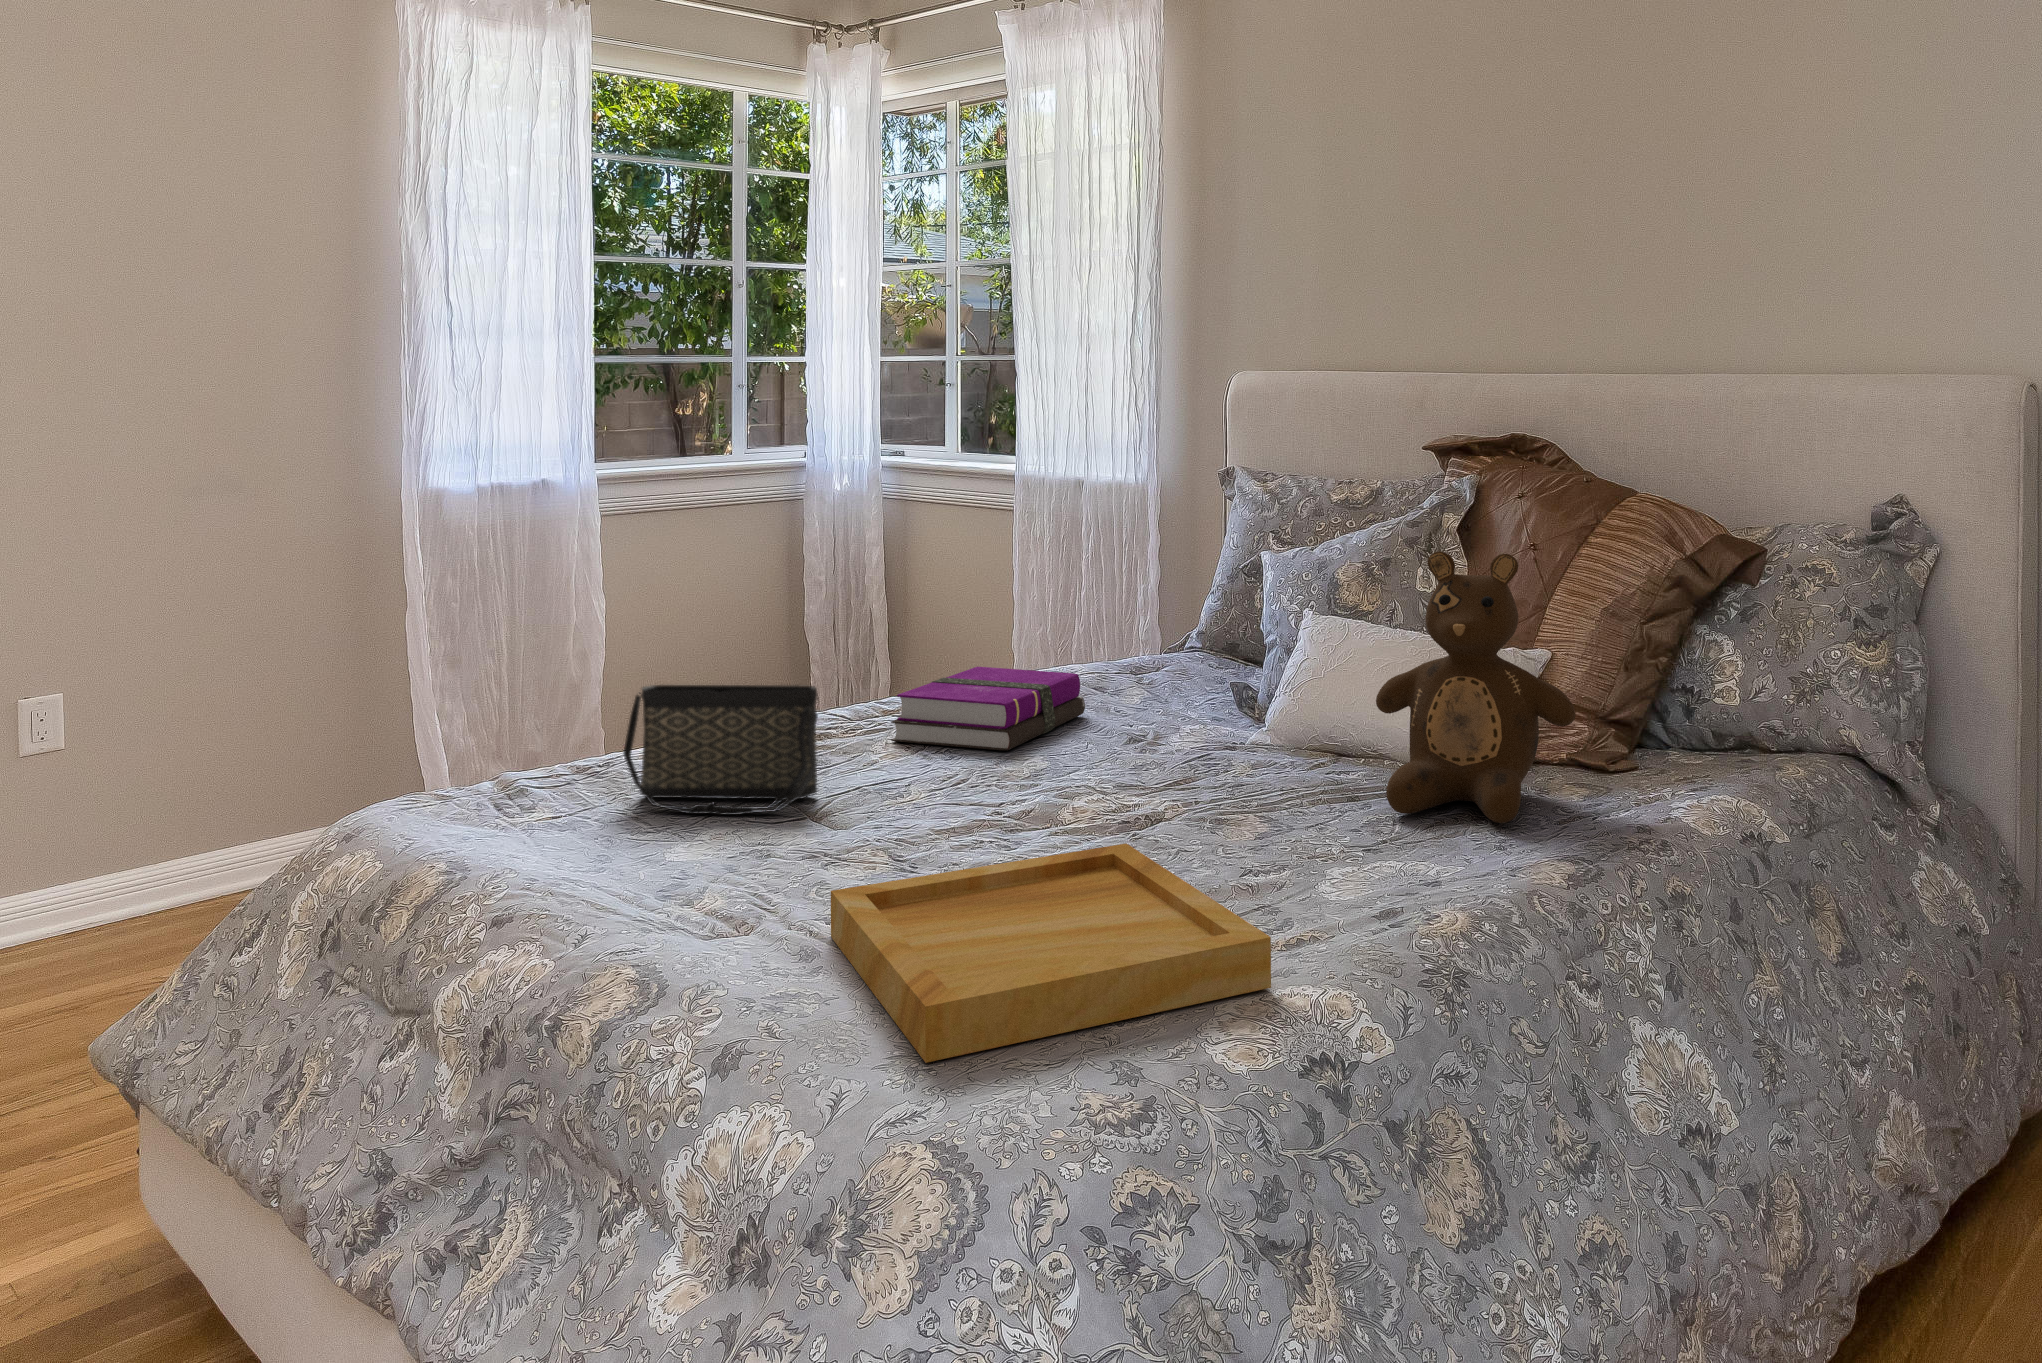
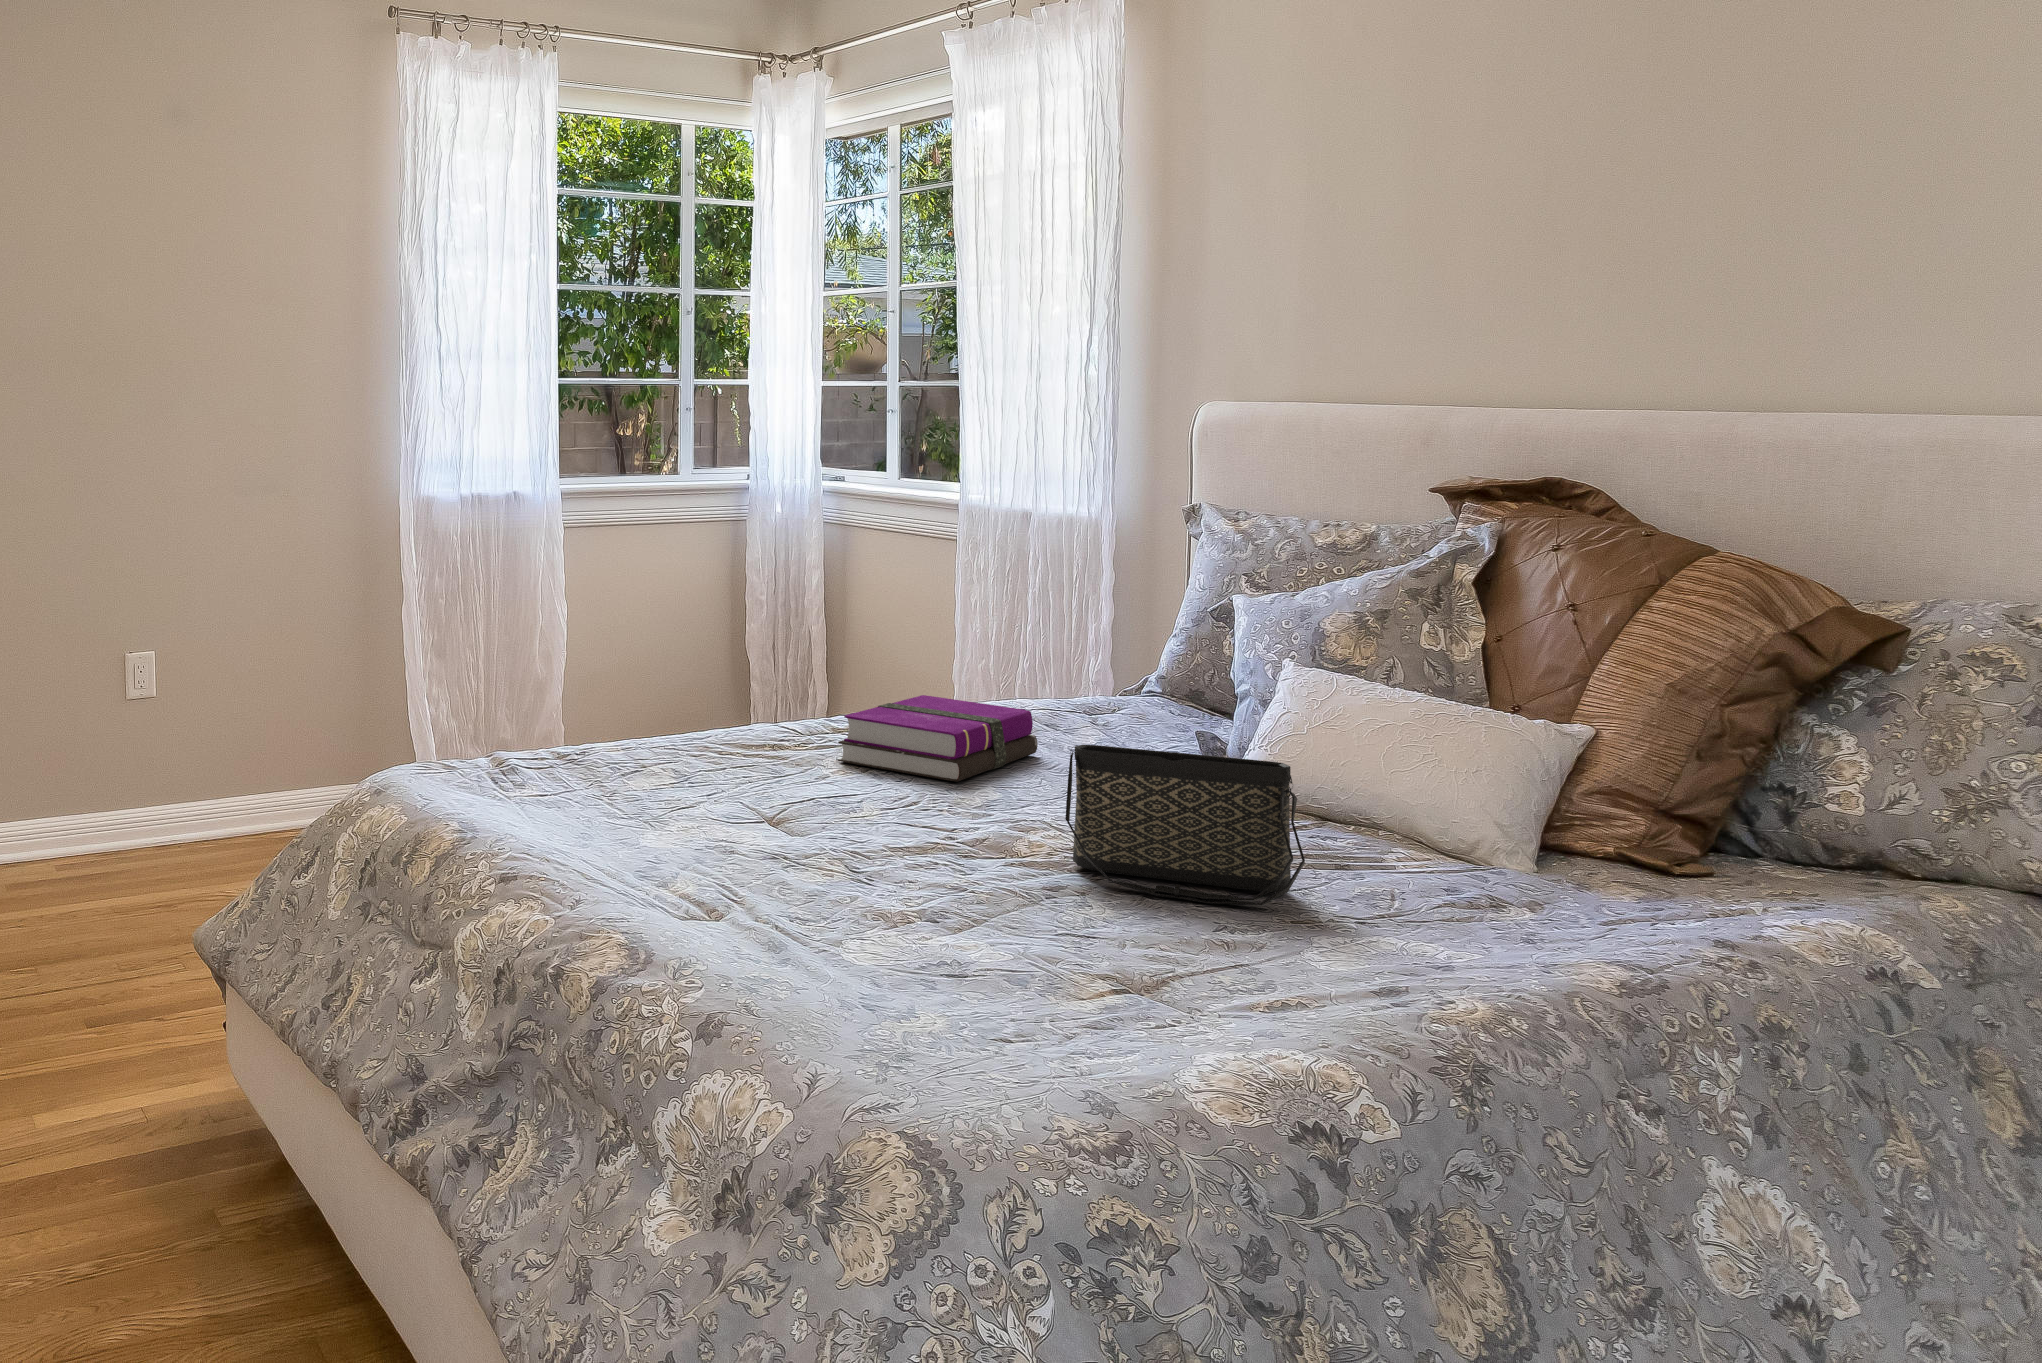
teddy bear: present [1376,551,1575,823] -> none [1376,604,1635,916]
handbag: present [623,685,818,815] -> present [1065,745,1305,905]
tray: present [831,843,1271,1063] -> none [795,883,1254,1060]

